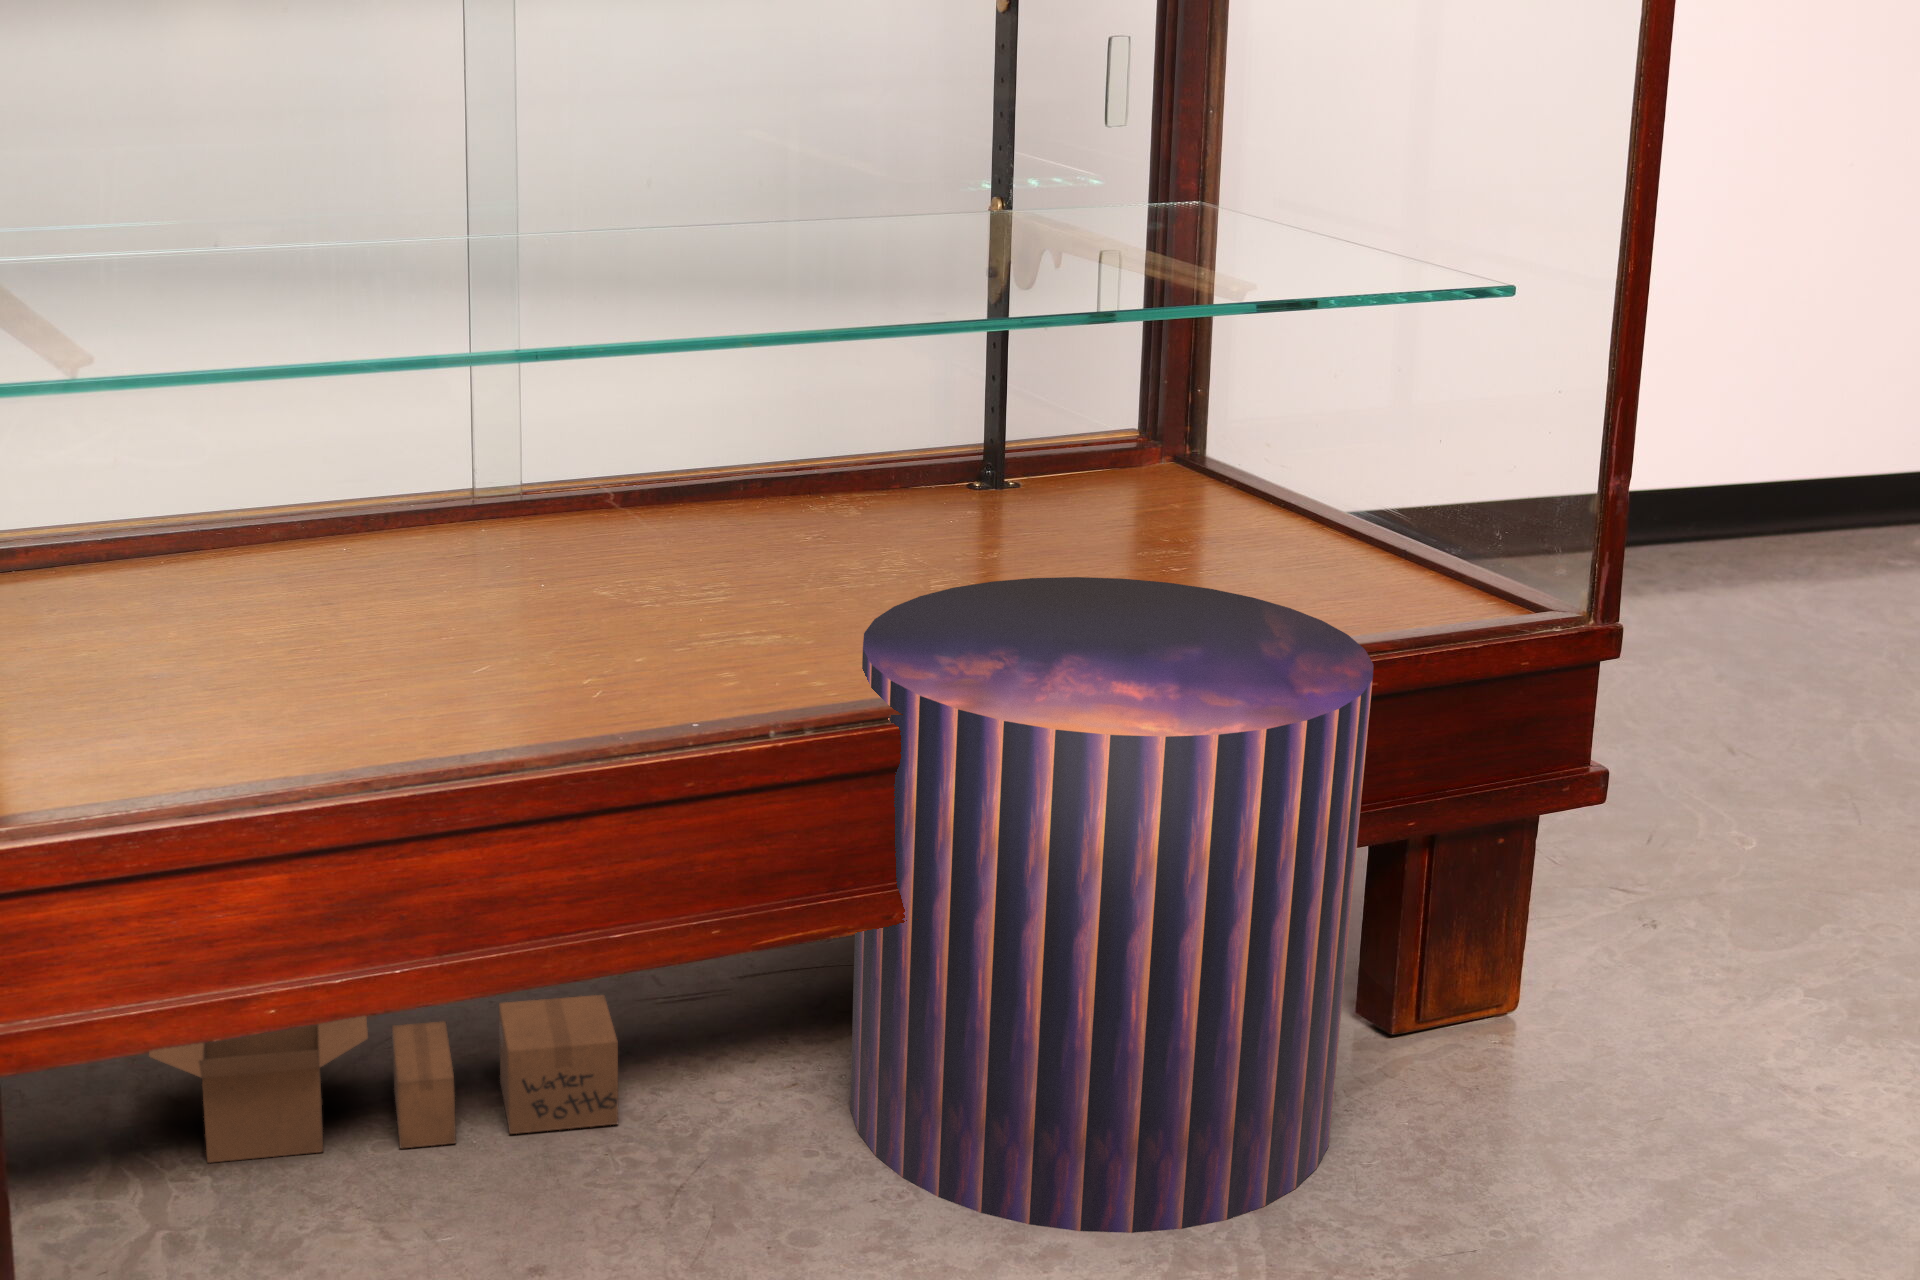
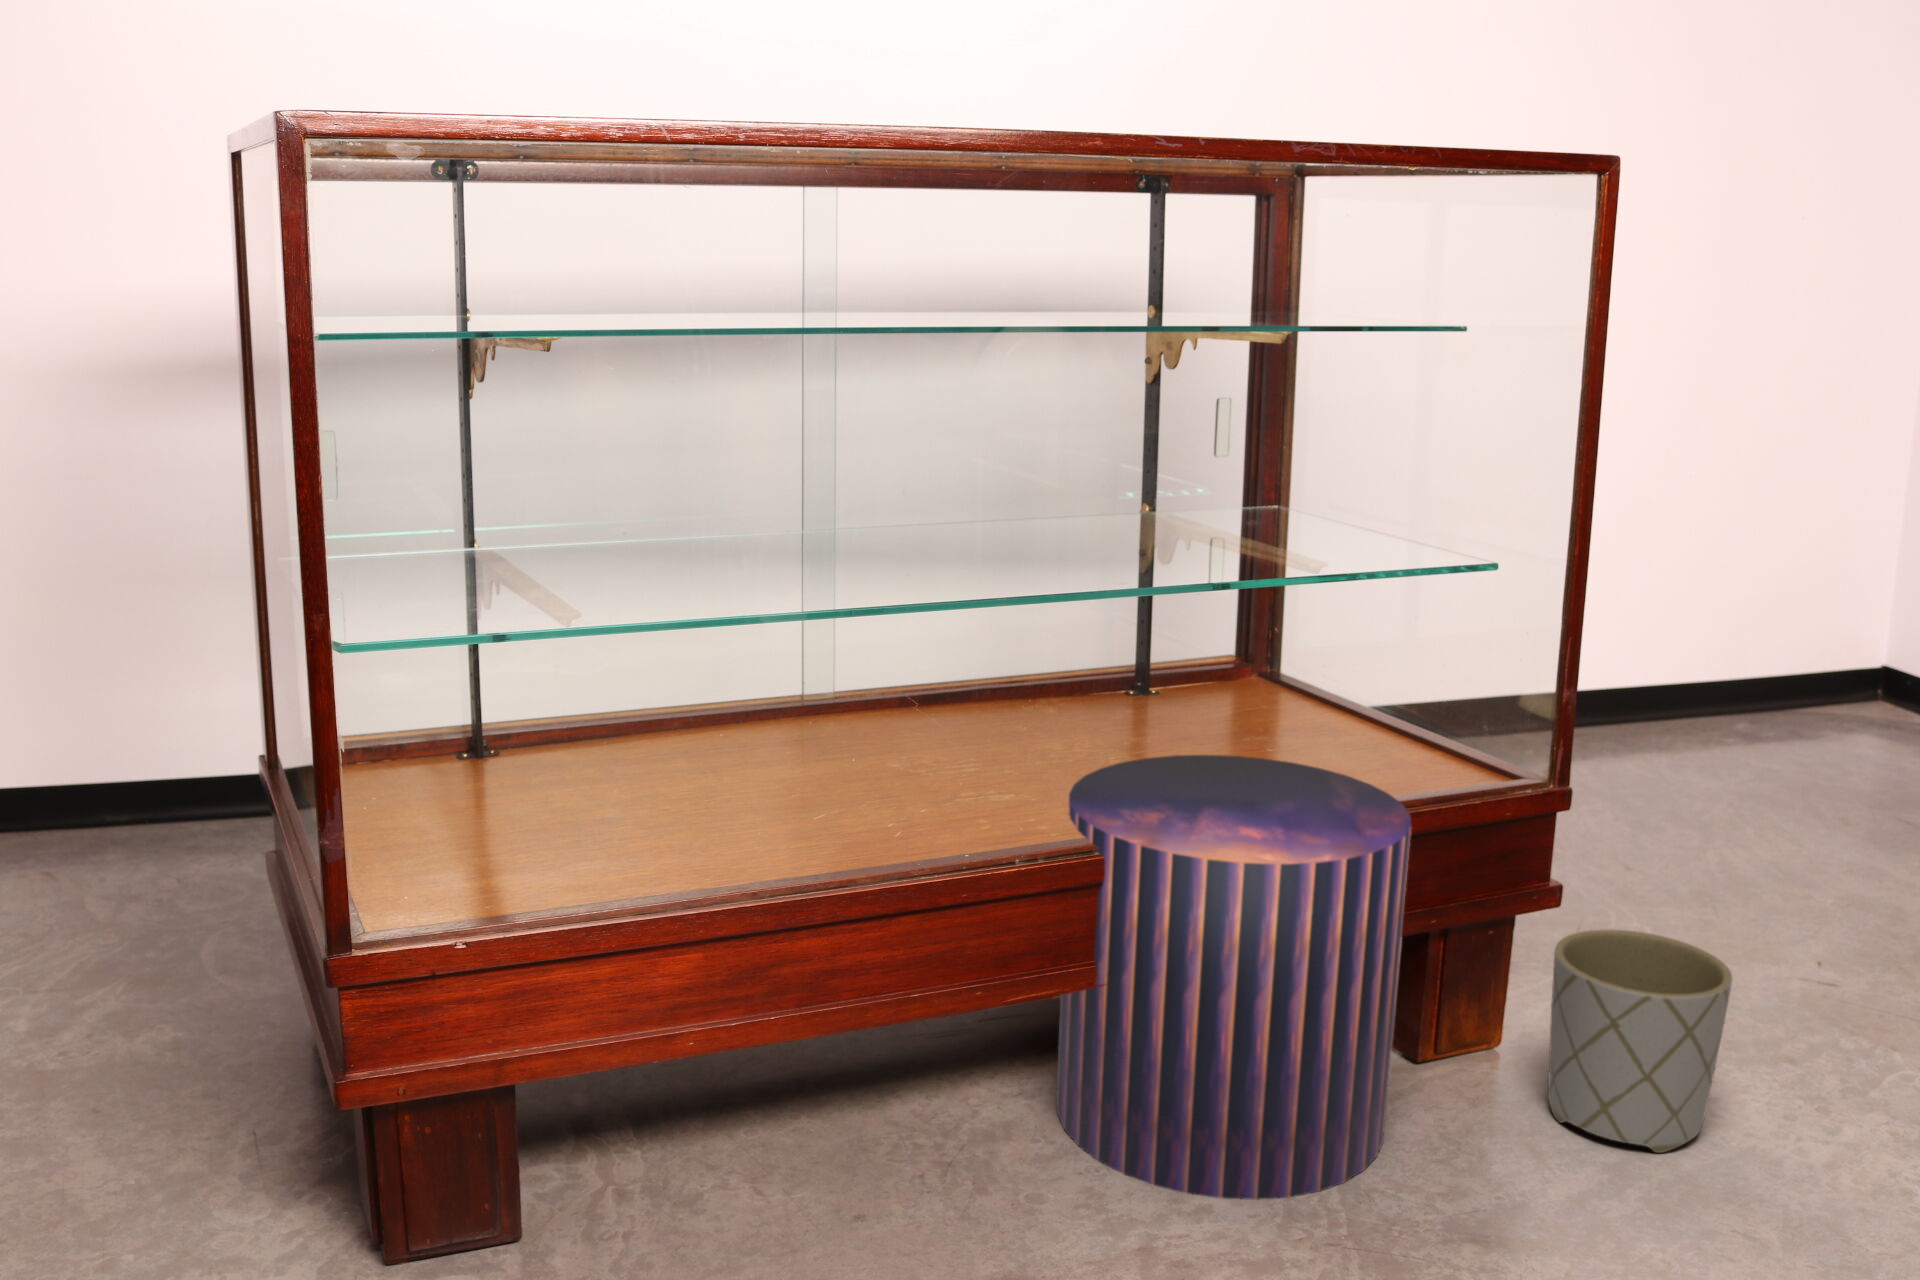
planter: none [1577,836,1844,1160] -> present [1548,929,1732,1153]
cardboard box: present [149,995,618,1163] -> none [600,1016,905,1148]

